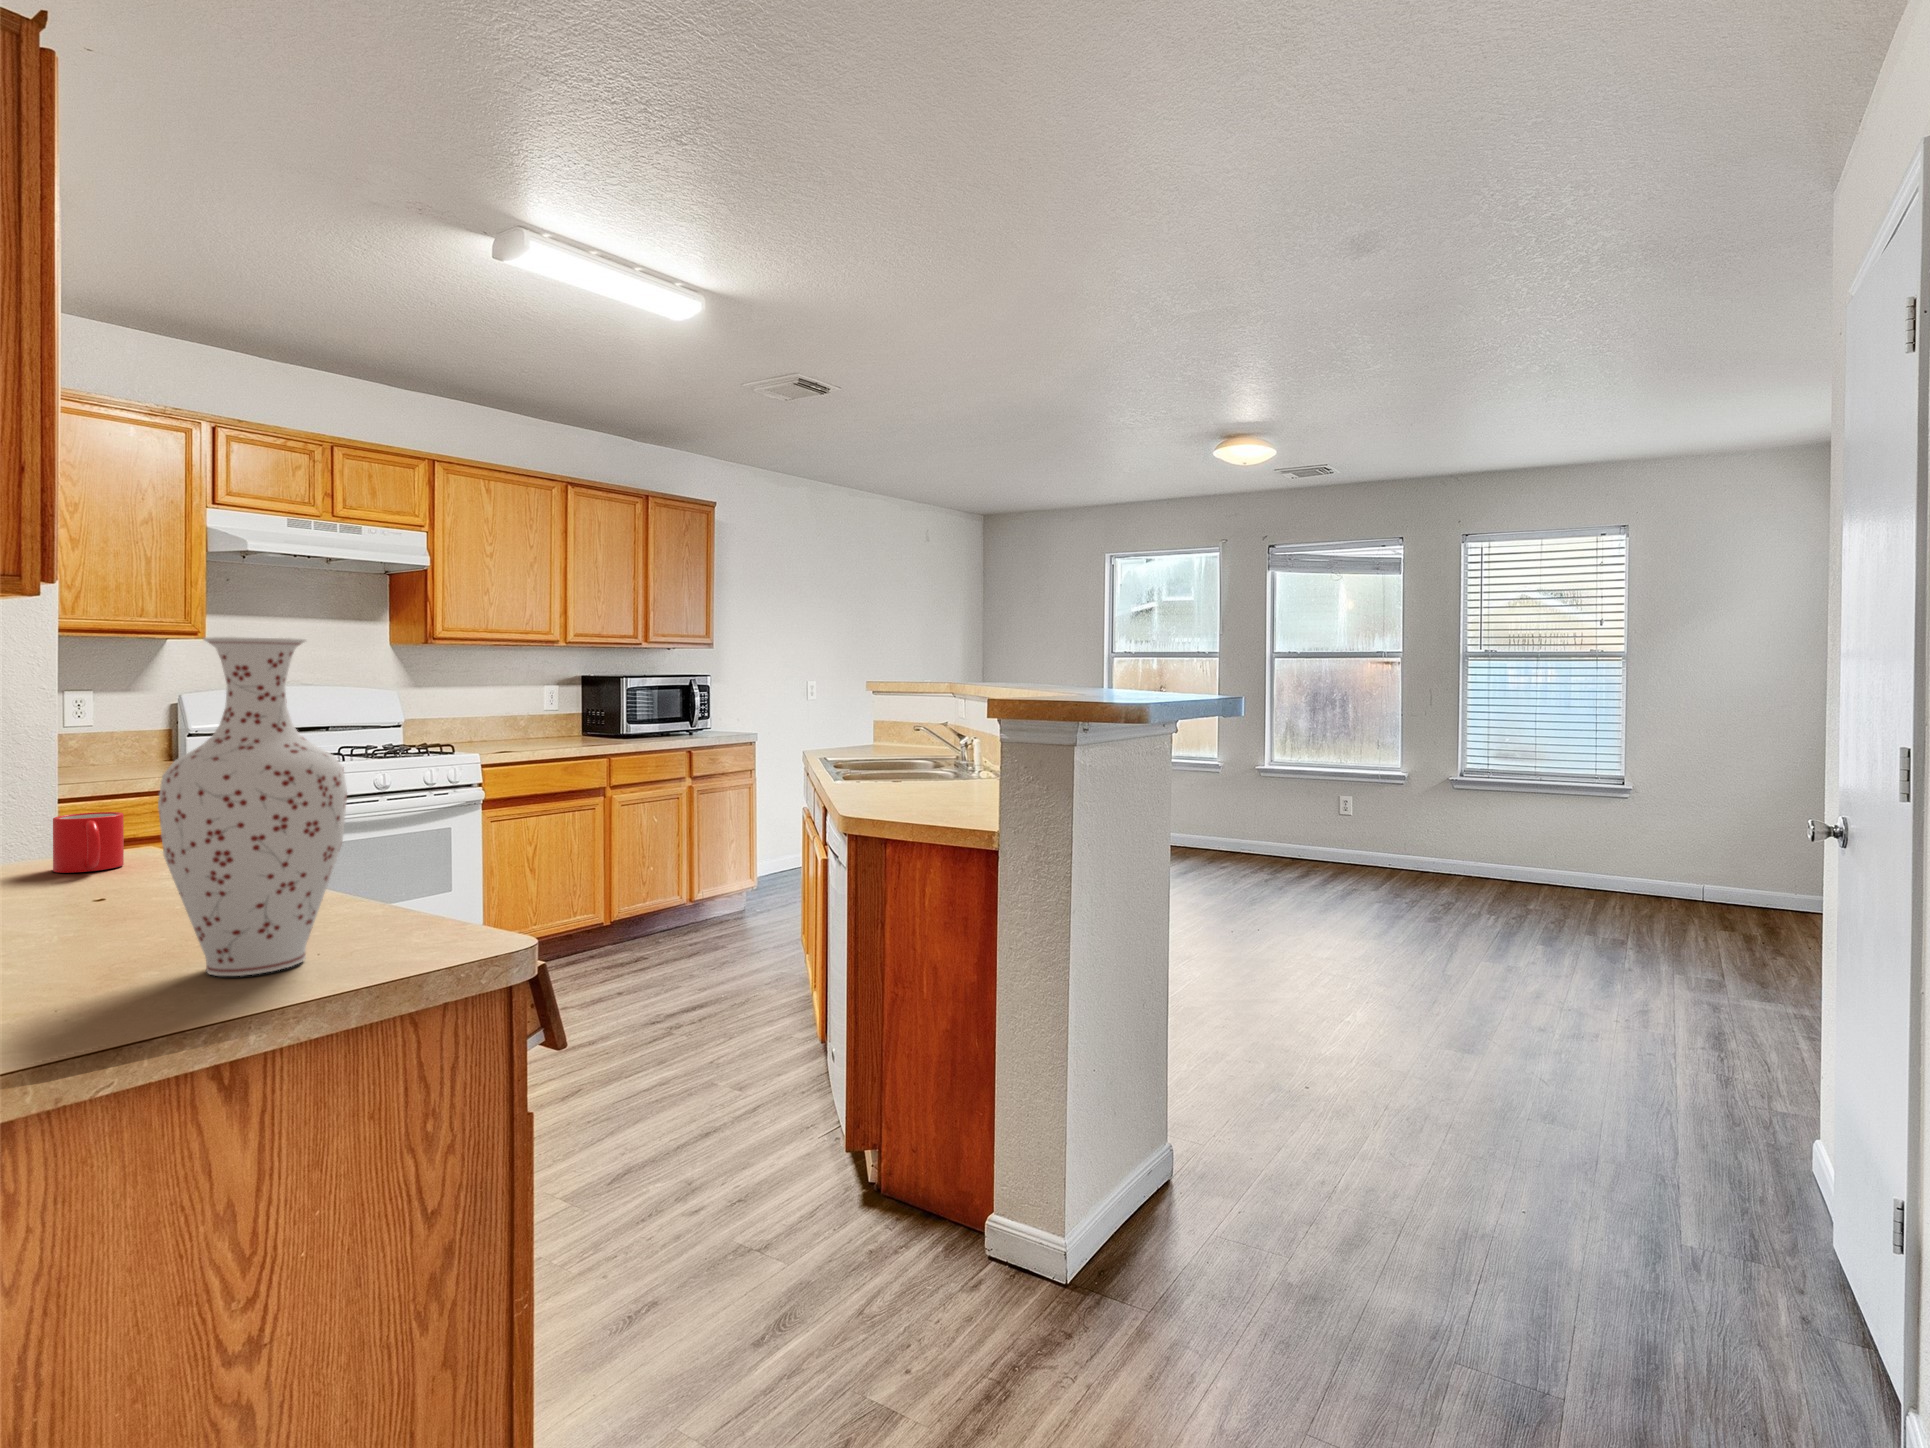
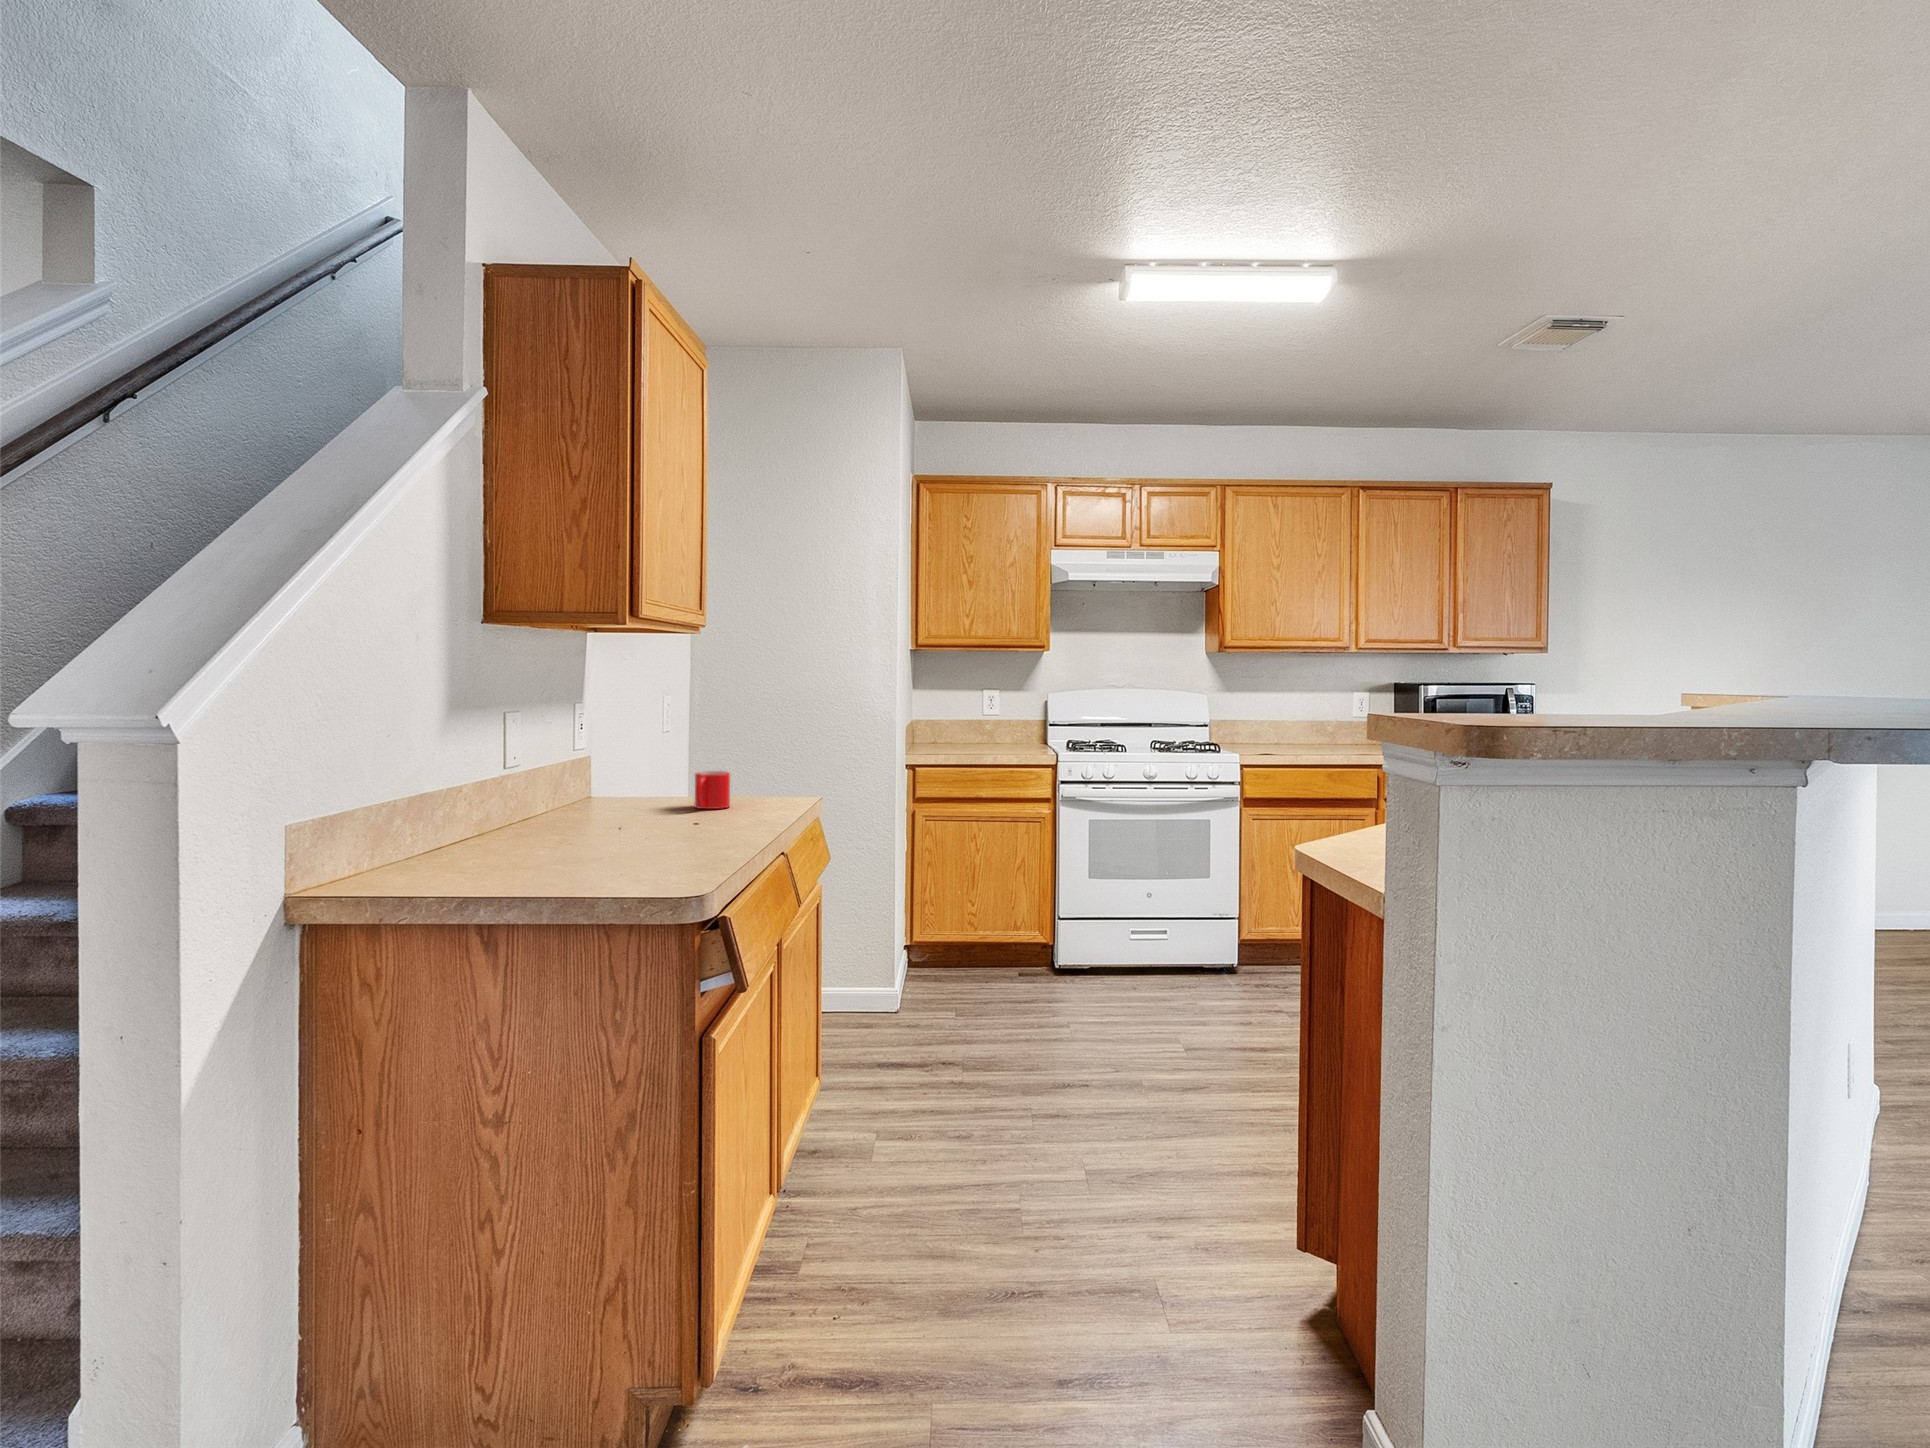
vase: present [158,637,347,976] -> none [504,661,612,881]

